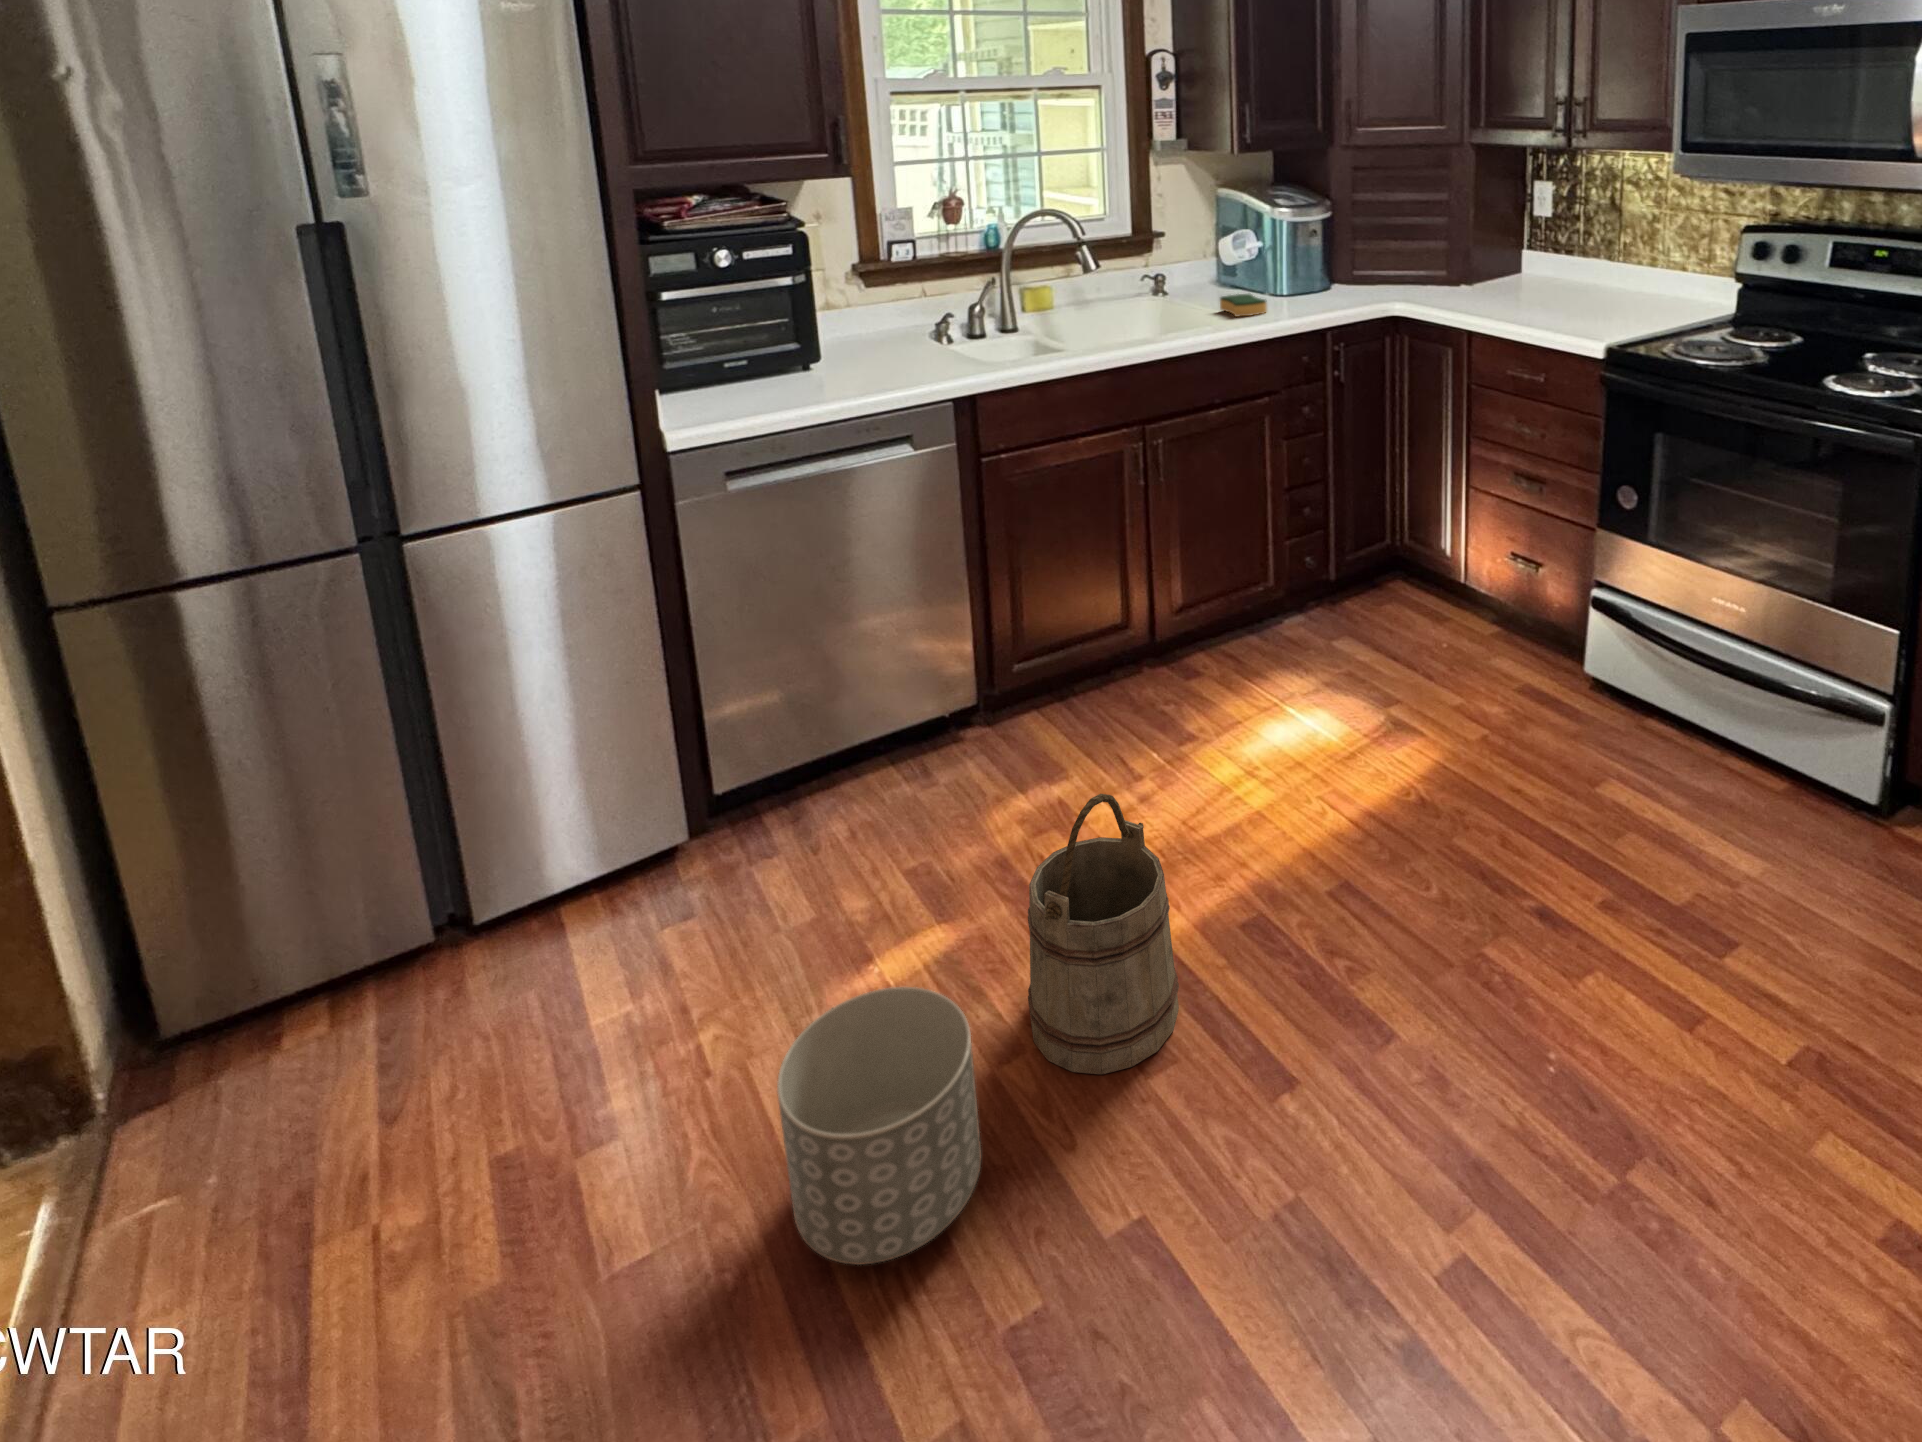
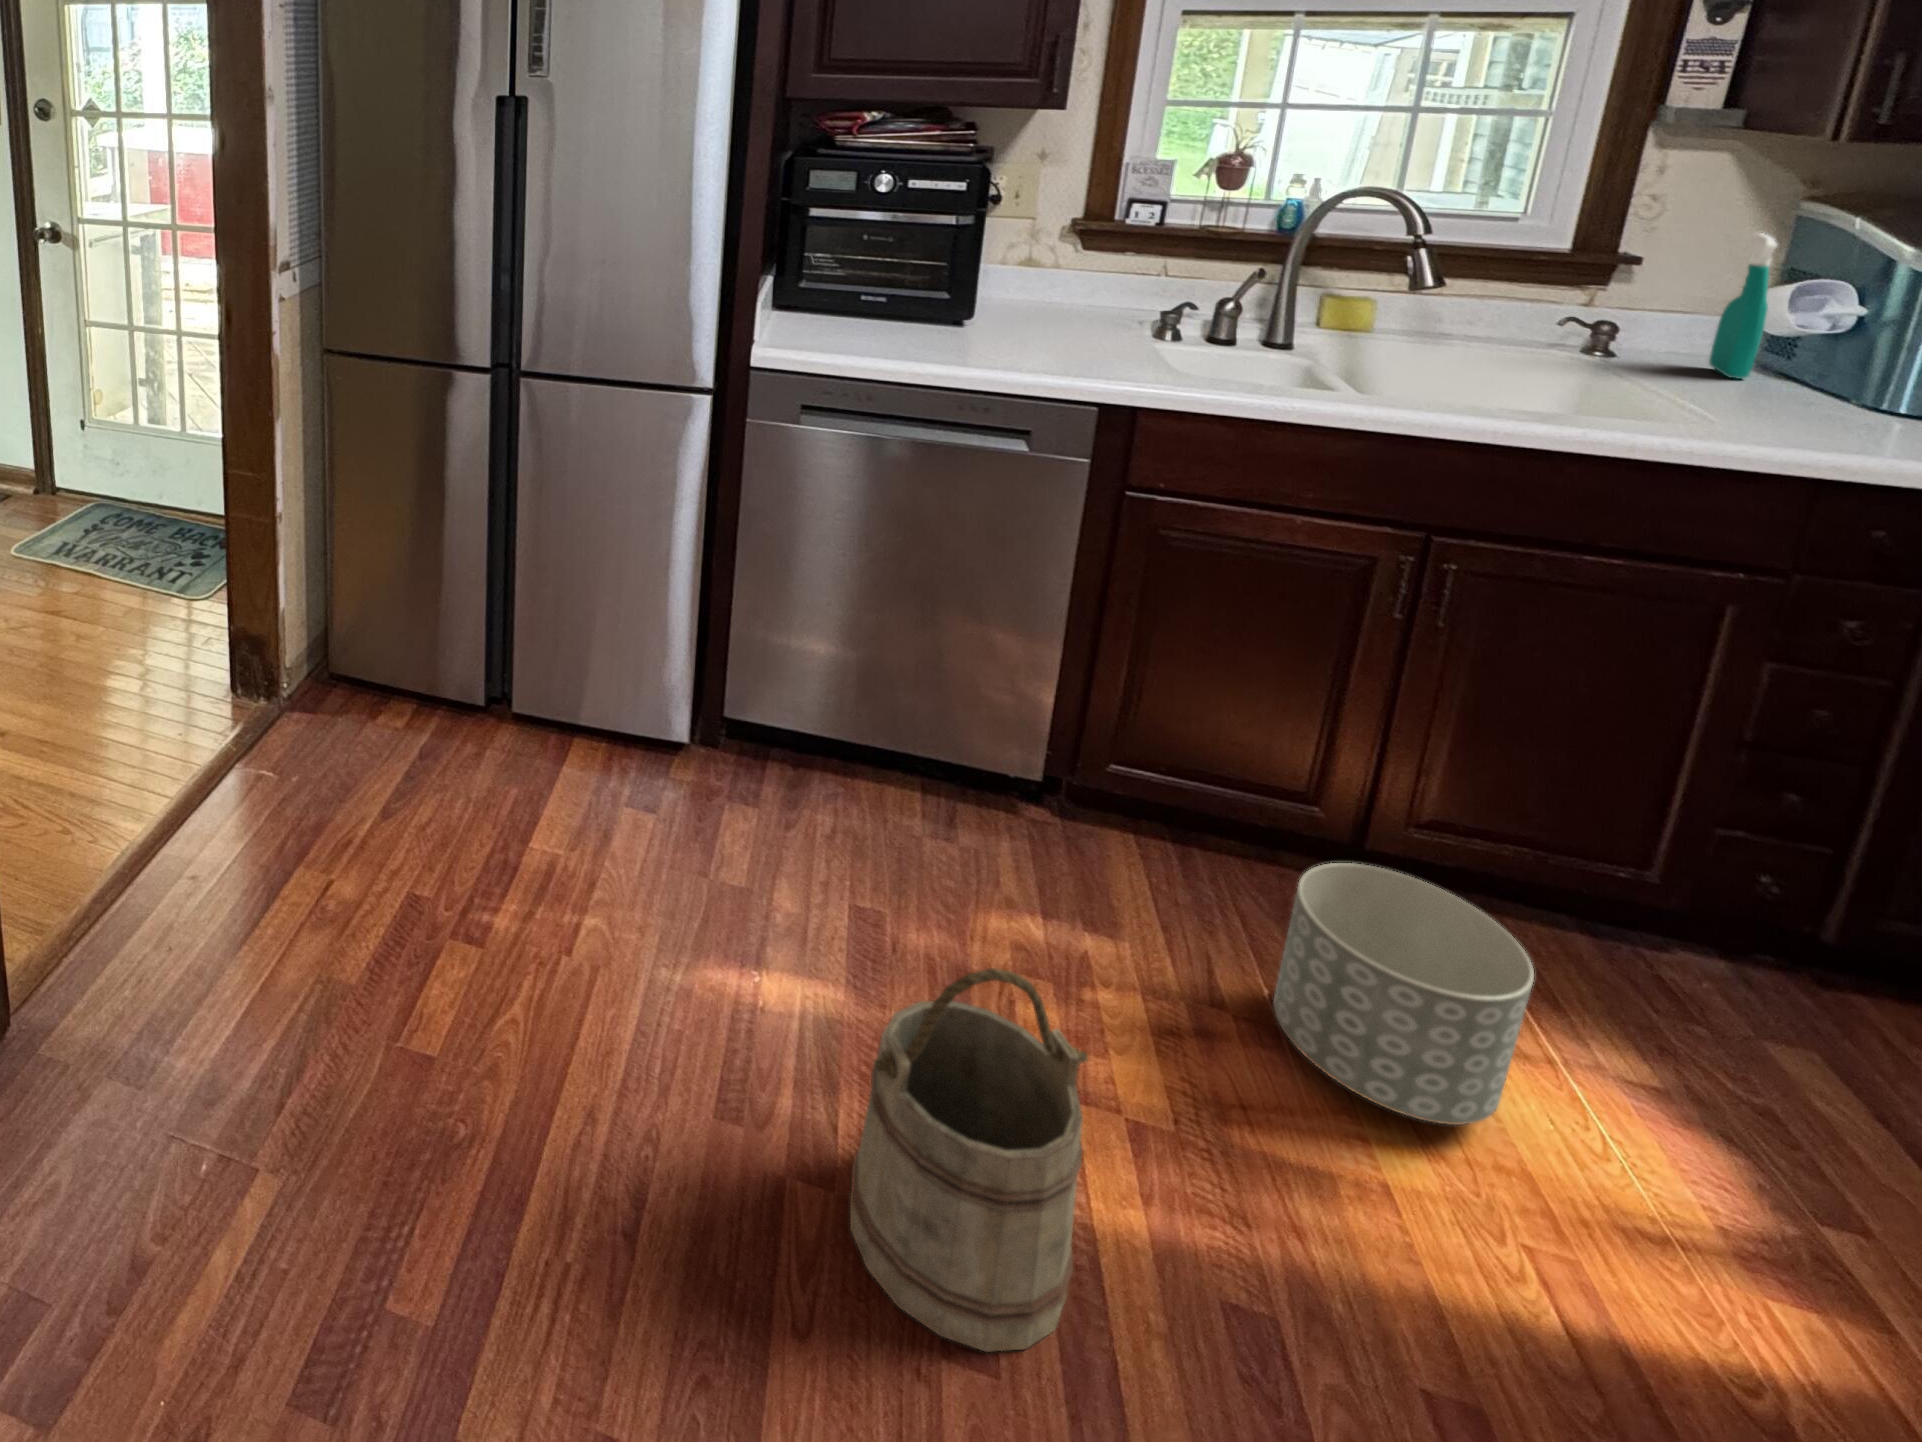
spray bottle: none [1204,209,1225,294] -> present [1709,233,1777,379]
sponge: present [1220,294,1267,316] -> none [1699,380,1819,430]
planter: present [777,987,982,1265] -> present [1273,863,1534,1125]

